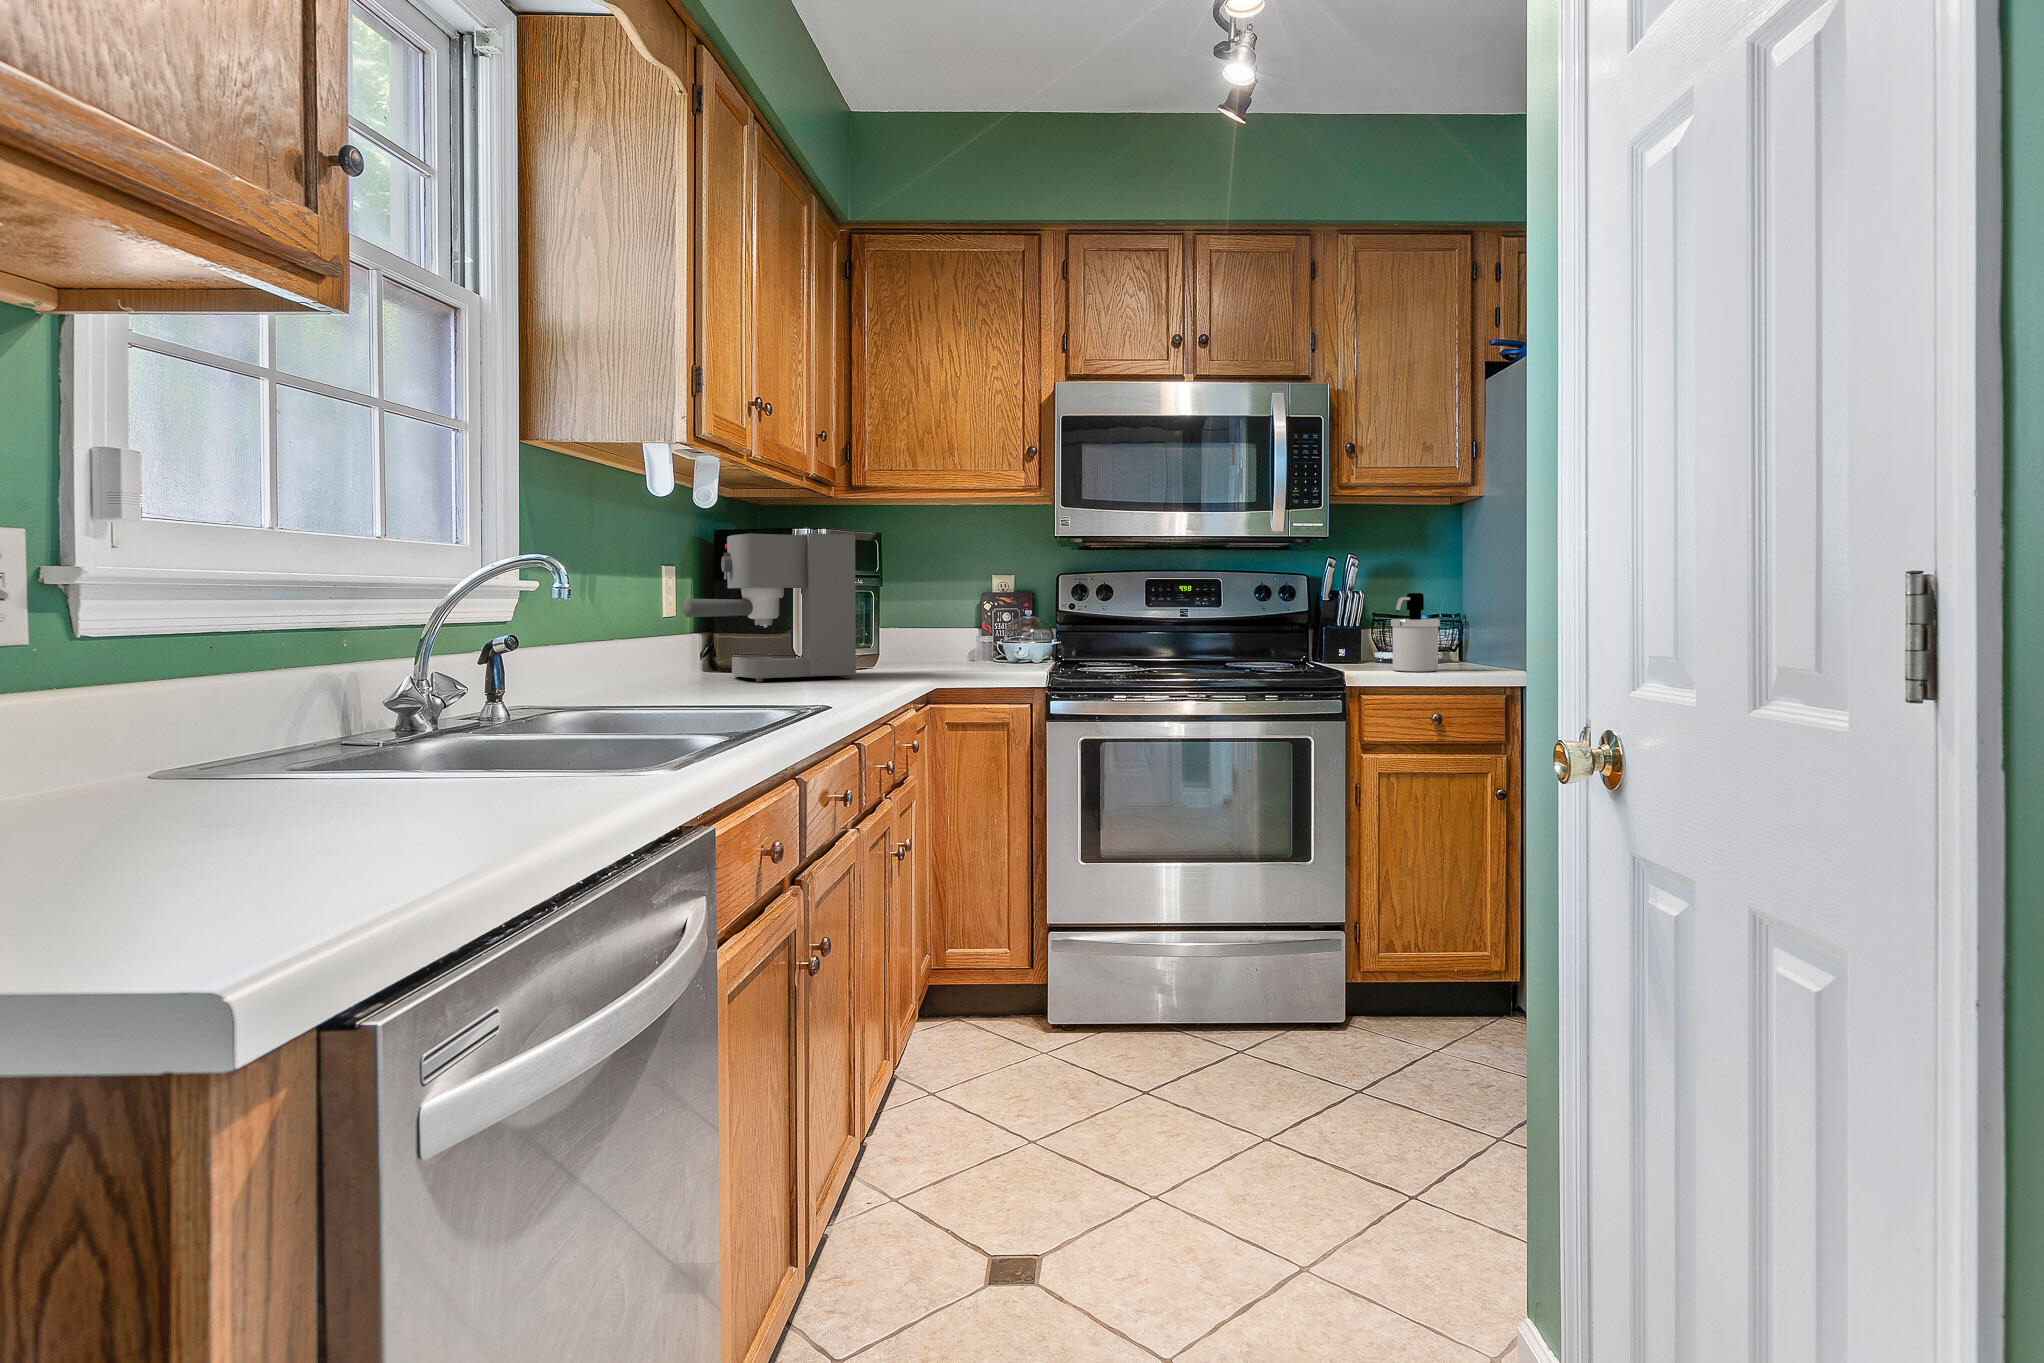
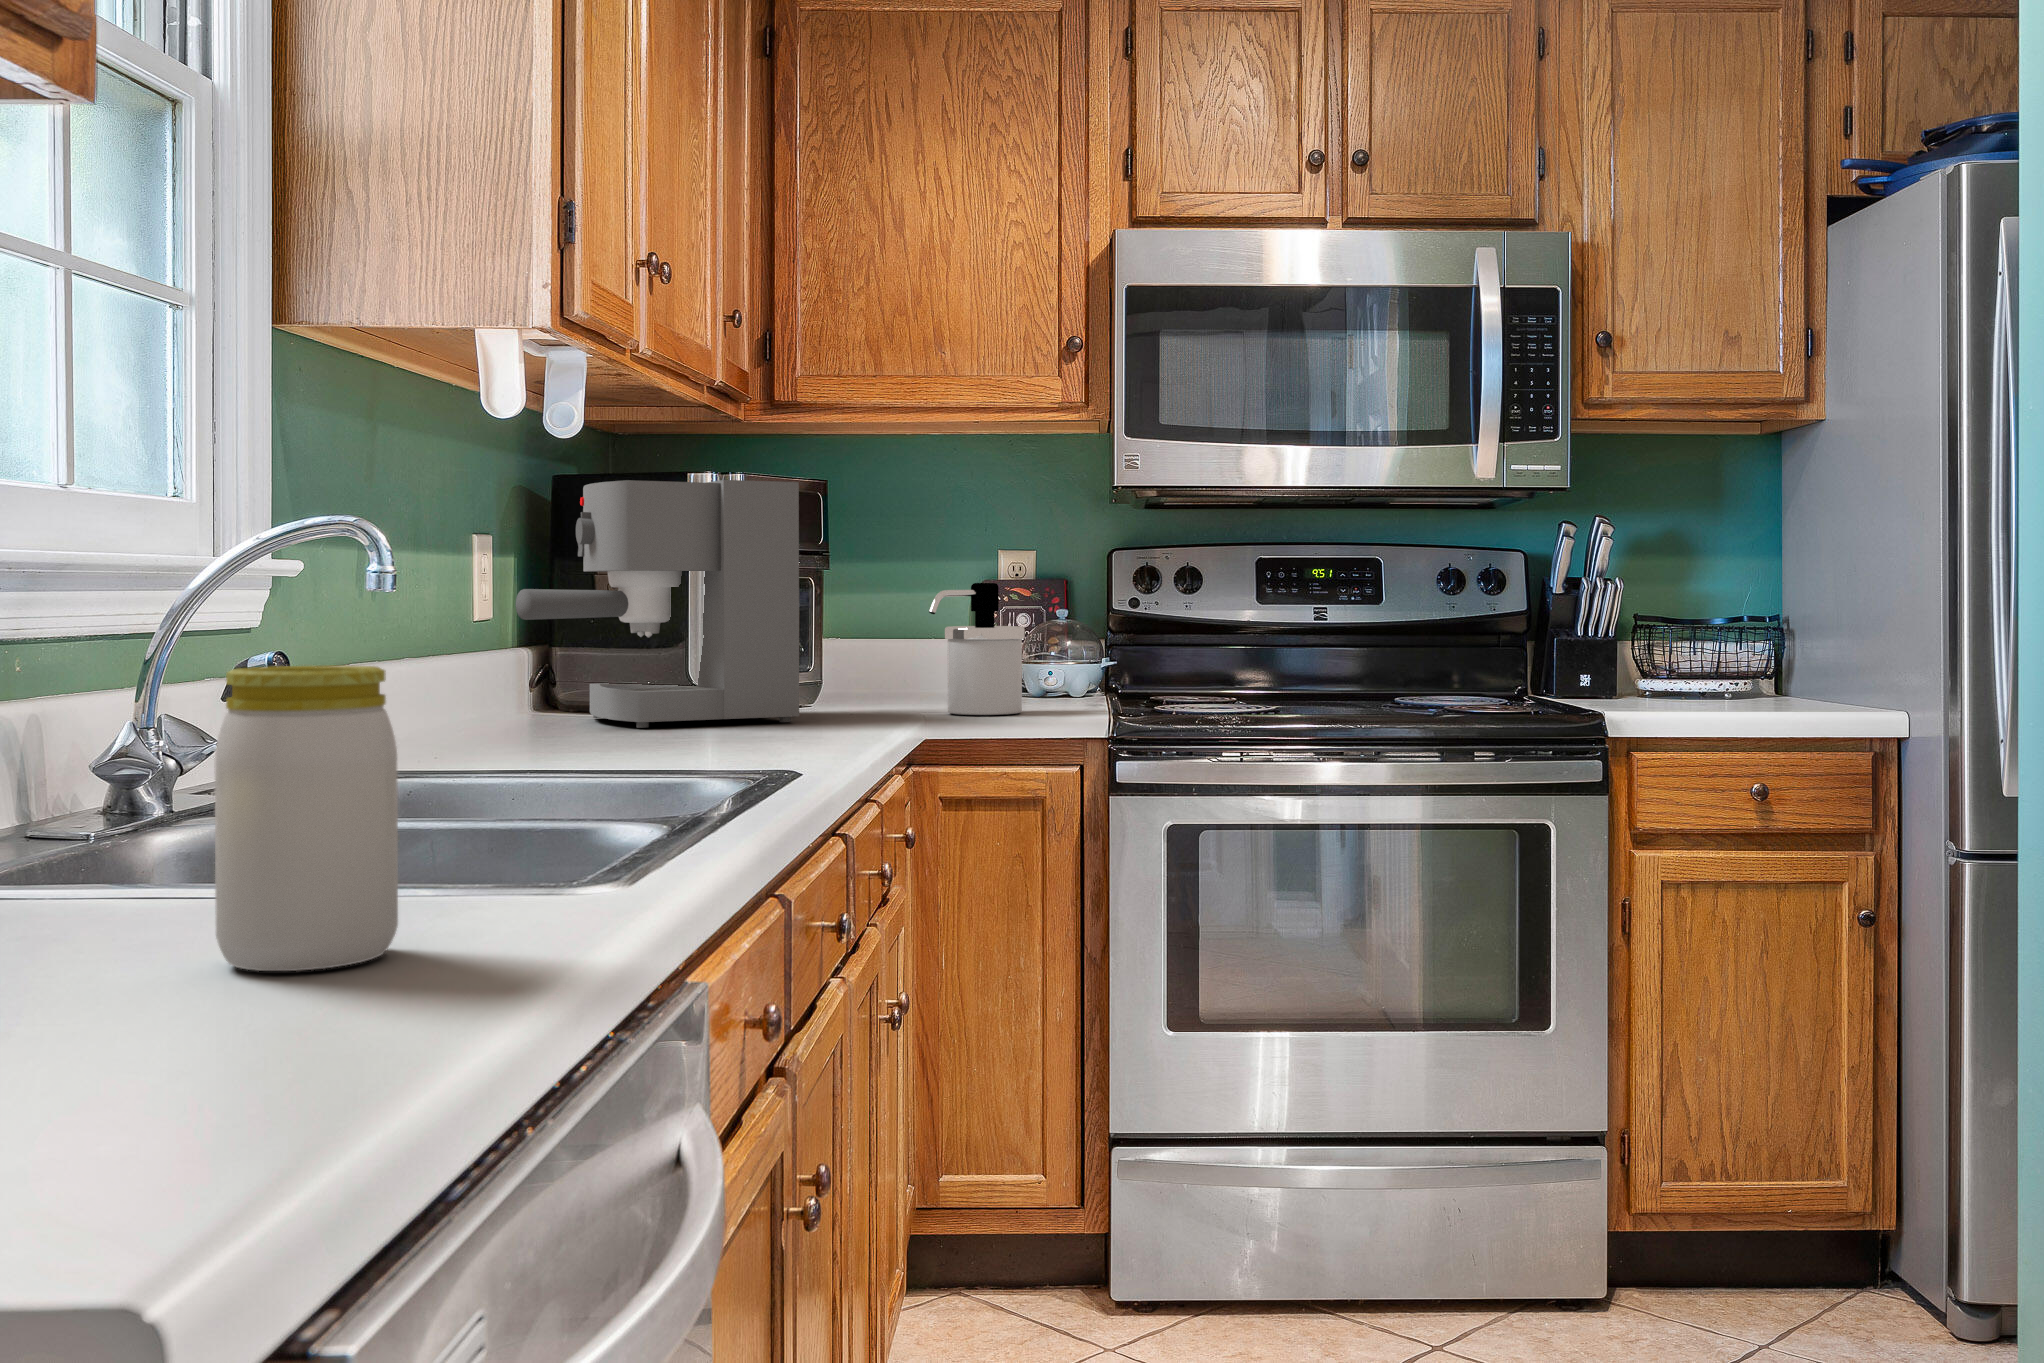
soap dispenser: present [1391,593,1440,672] -> present [929,583,1025,715]
jar: none [425,639,531,807] -> present [215,665,398,971]

